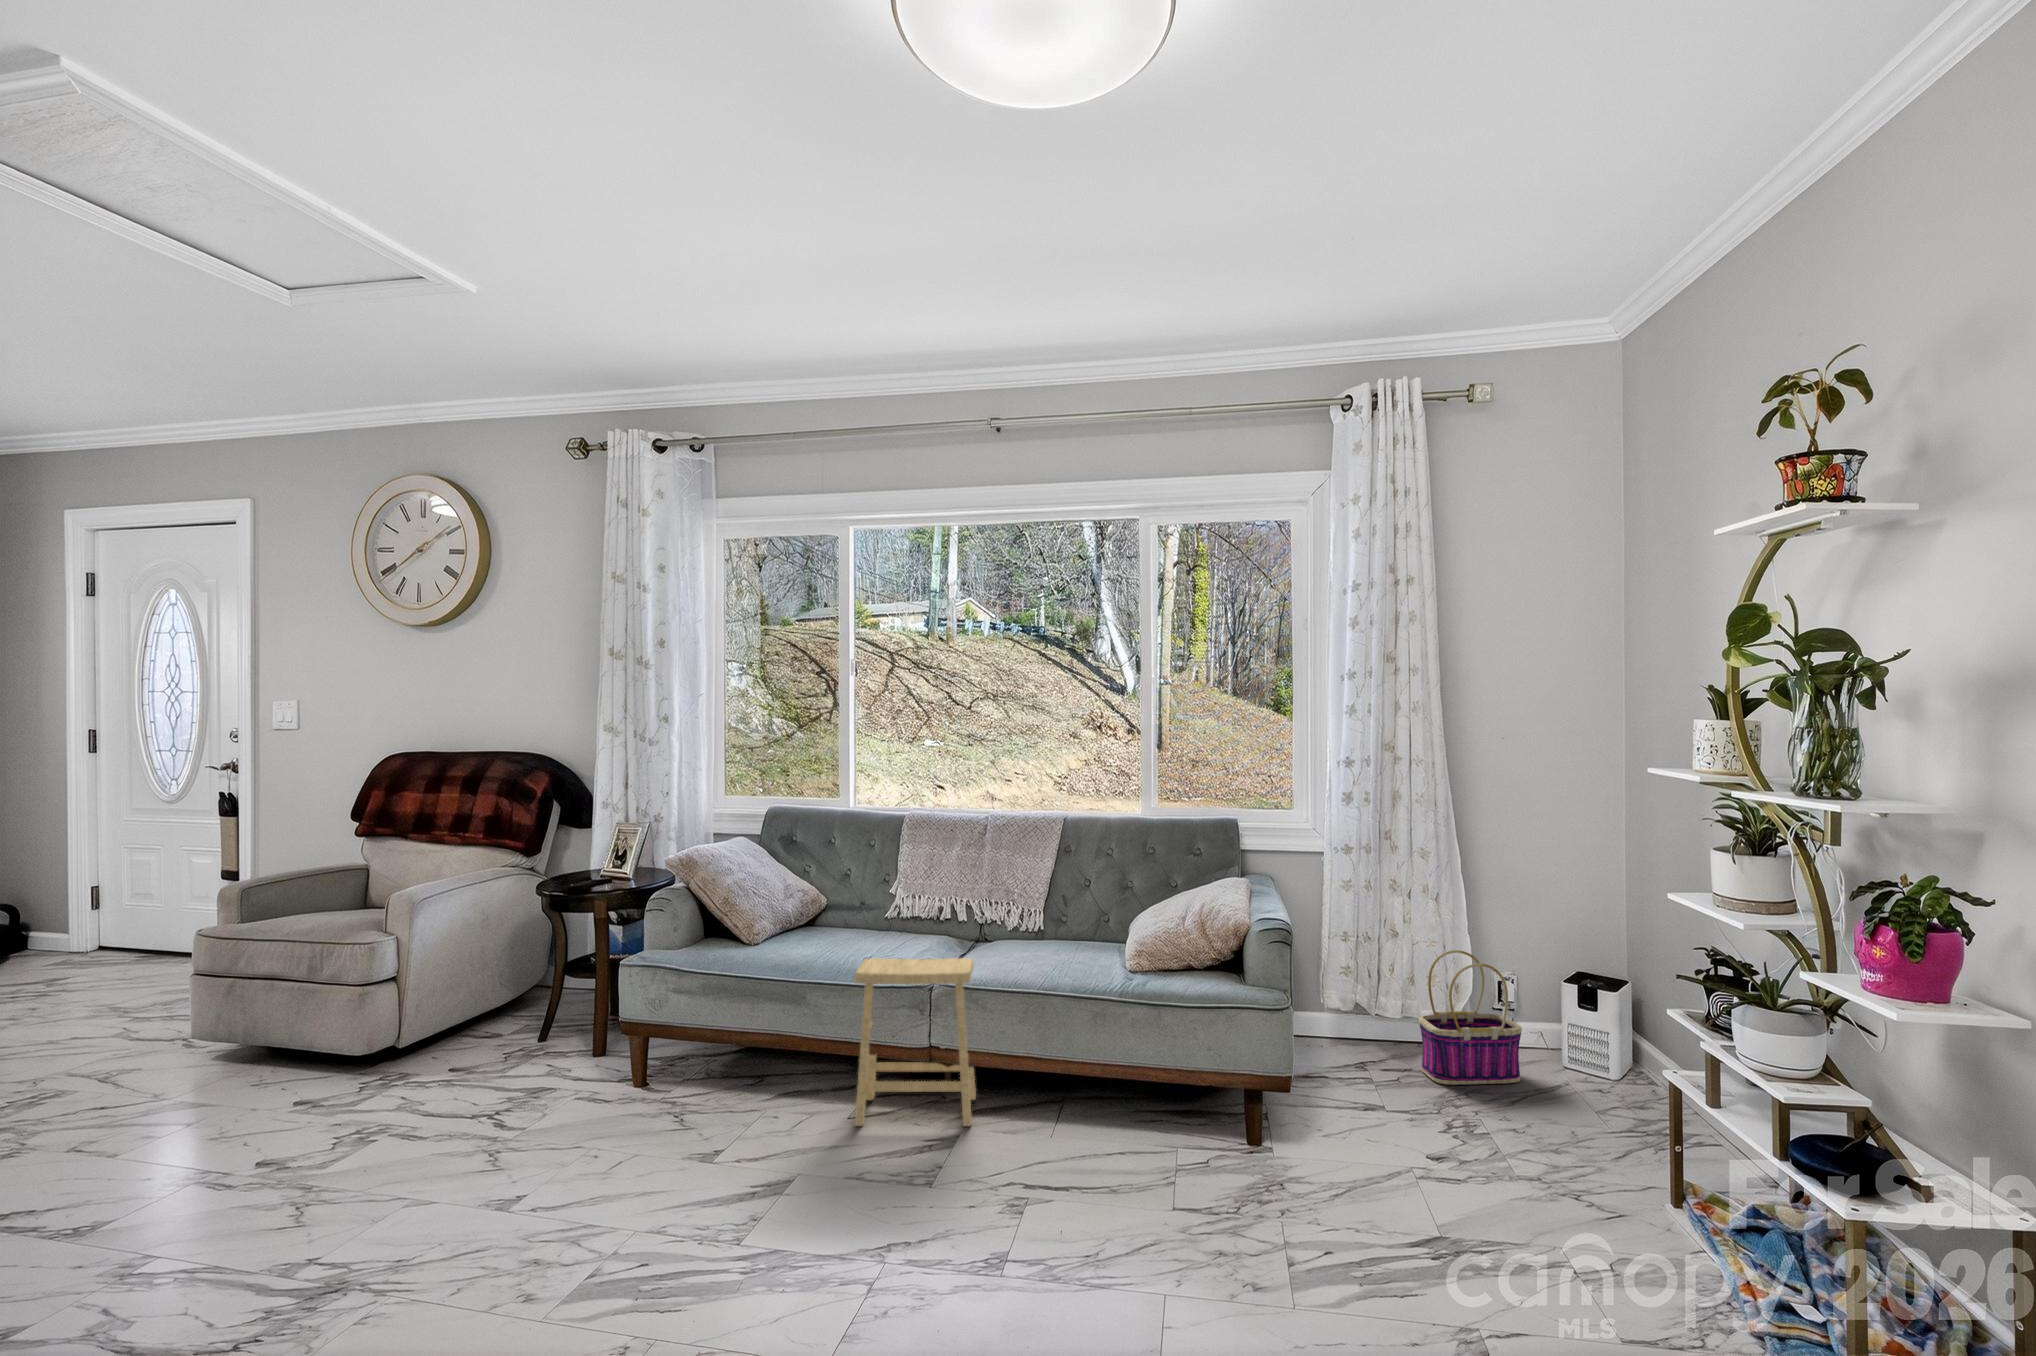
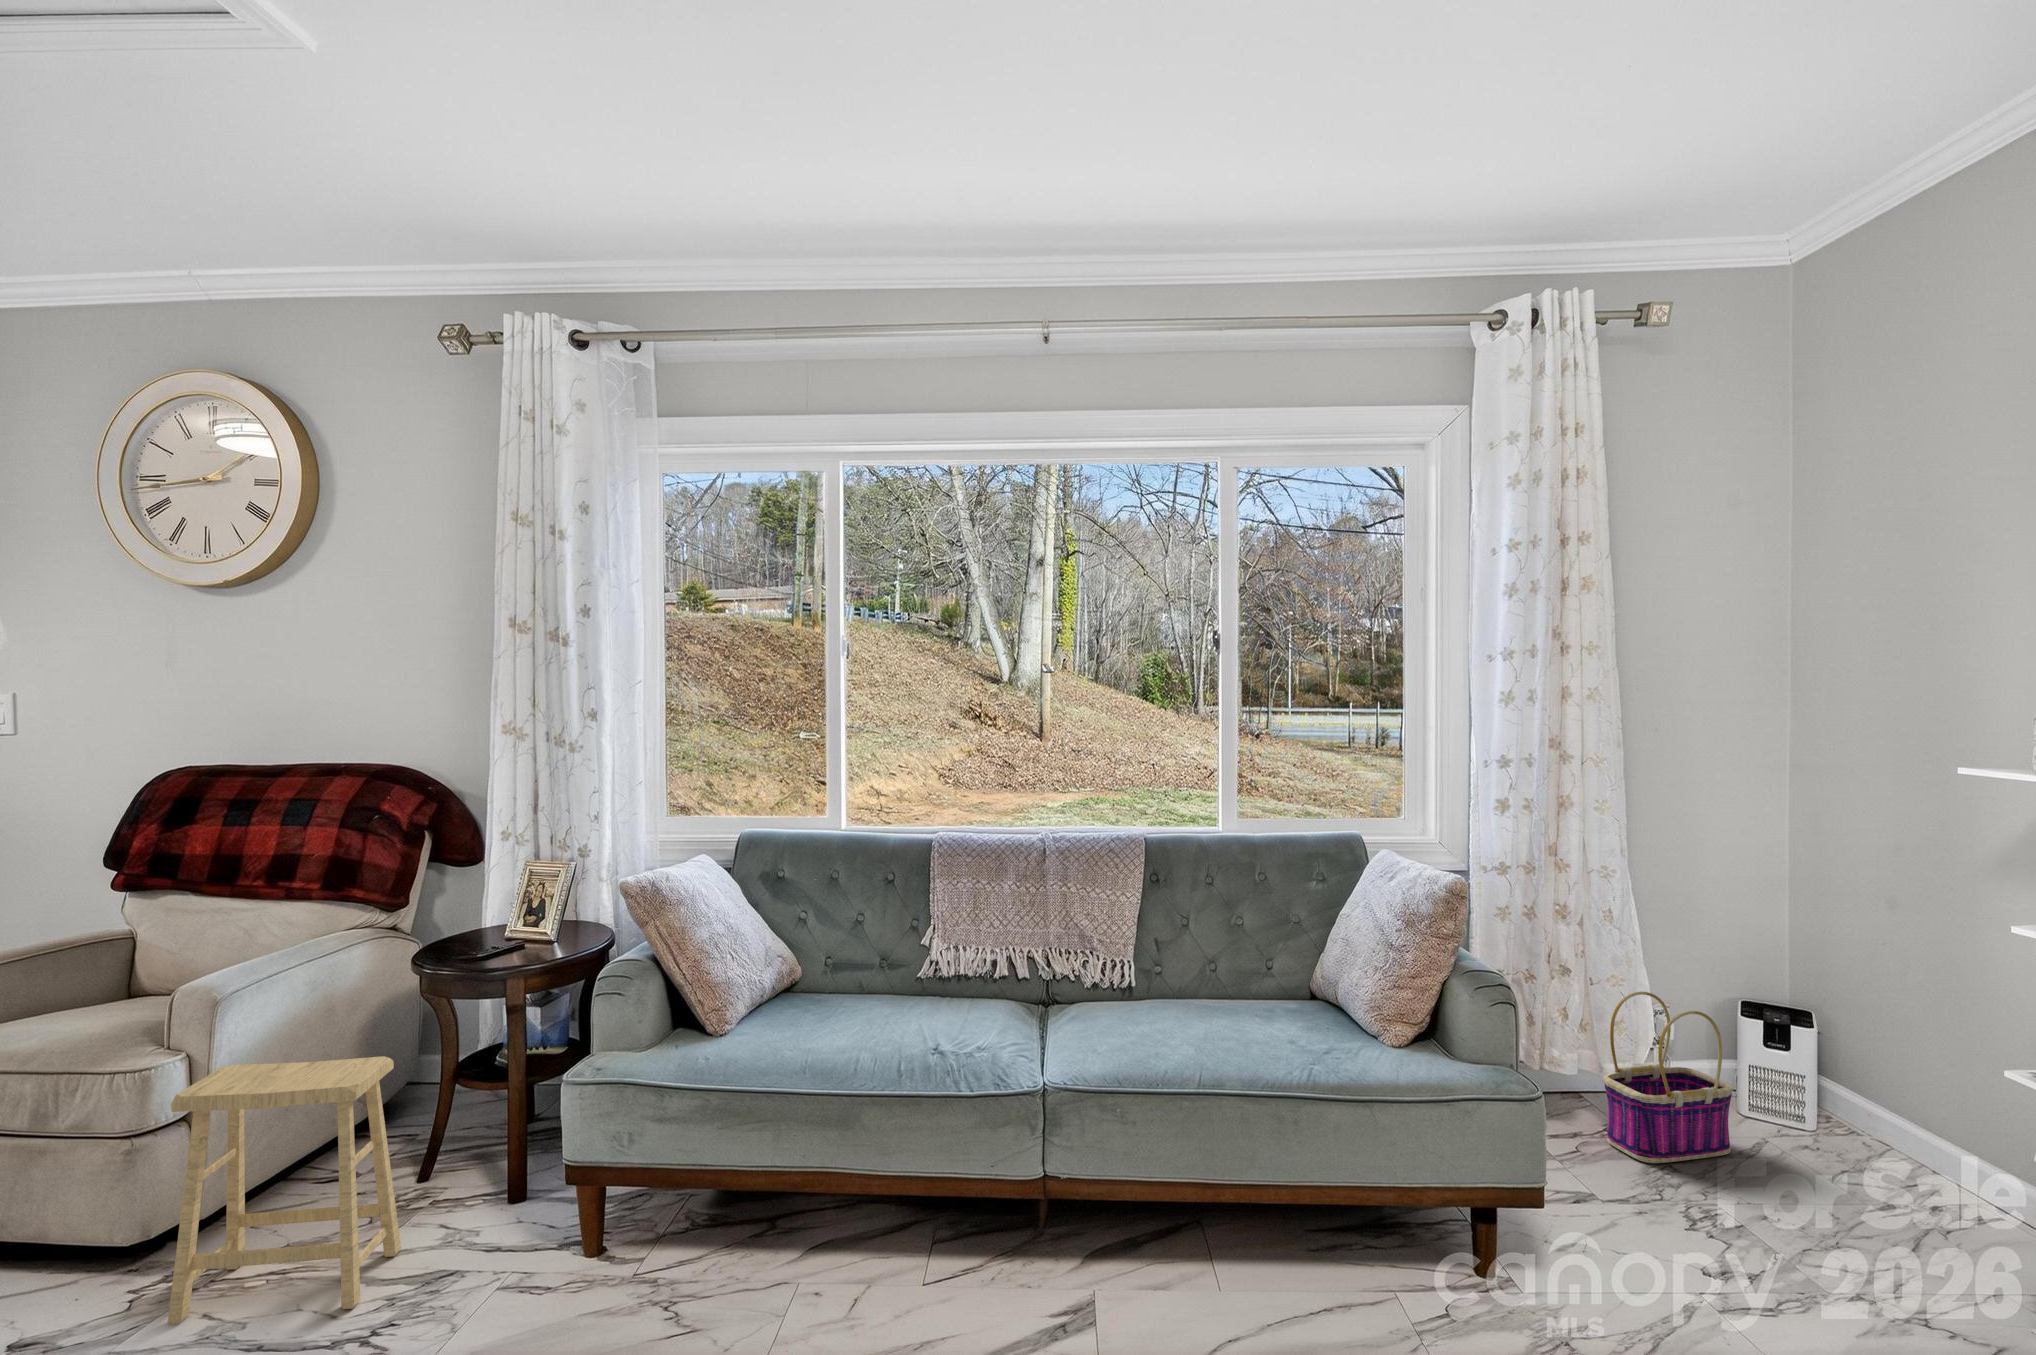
footstool: present [854,958,976,1126] -> present [168,1056,401,1325]

